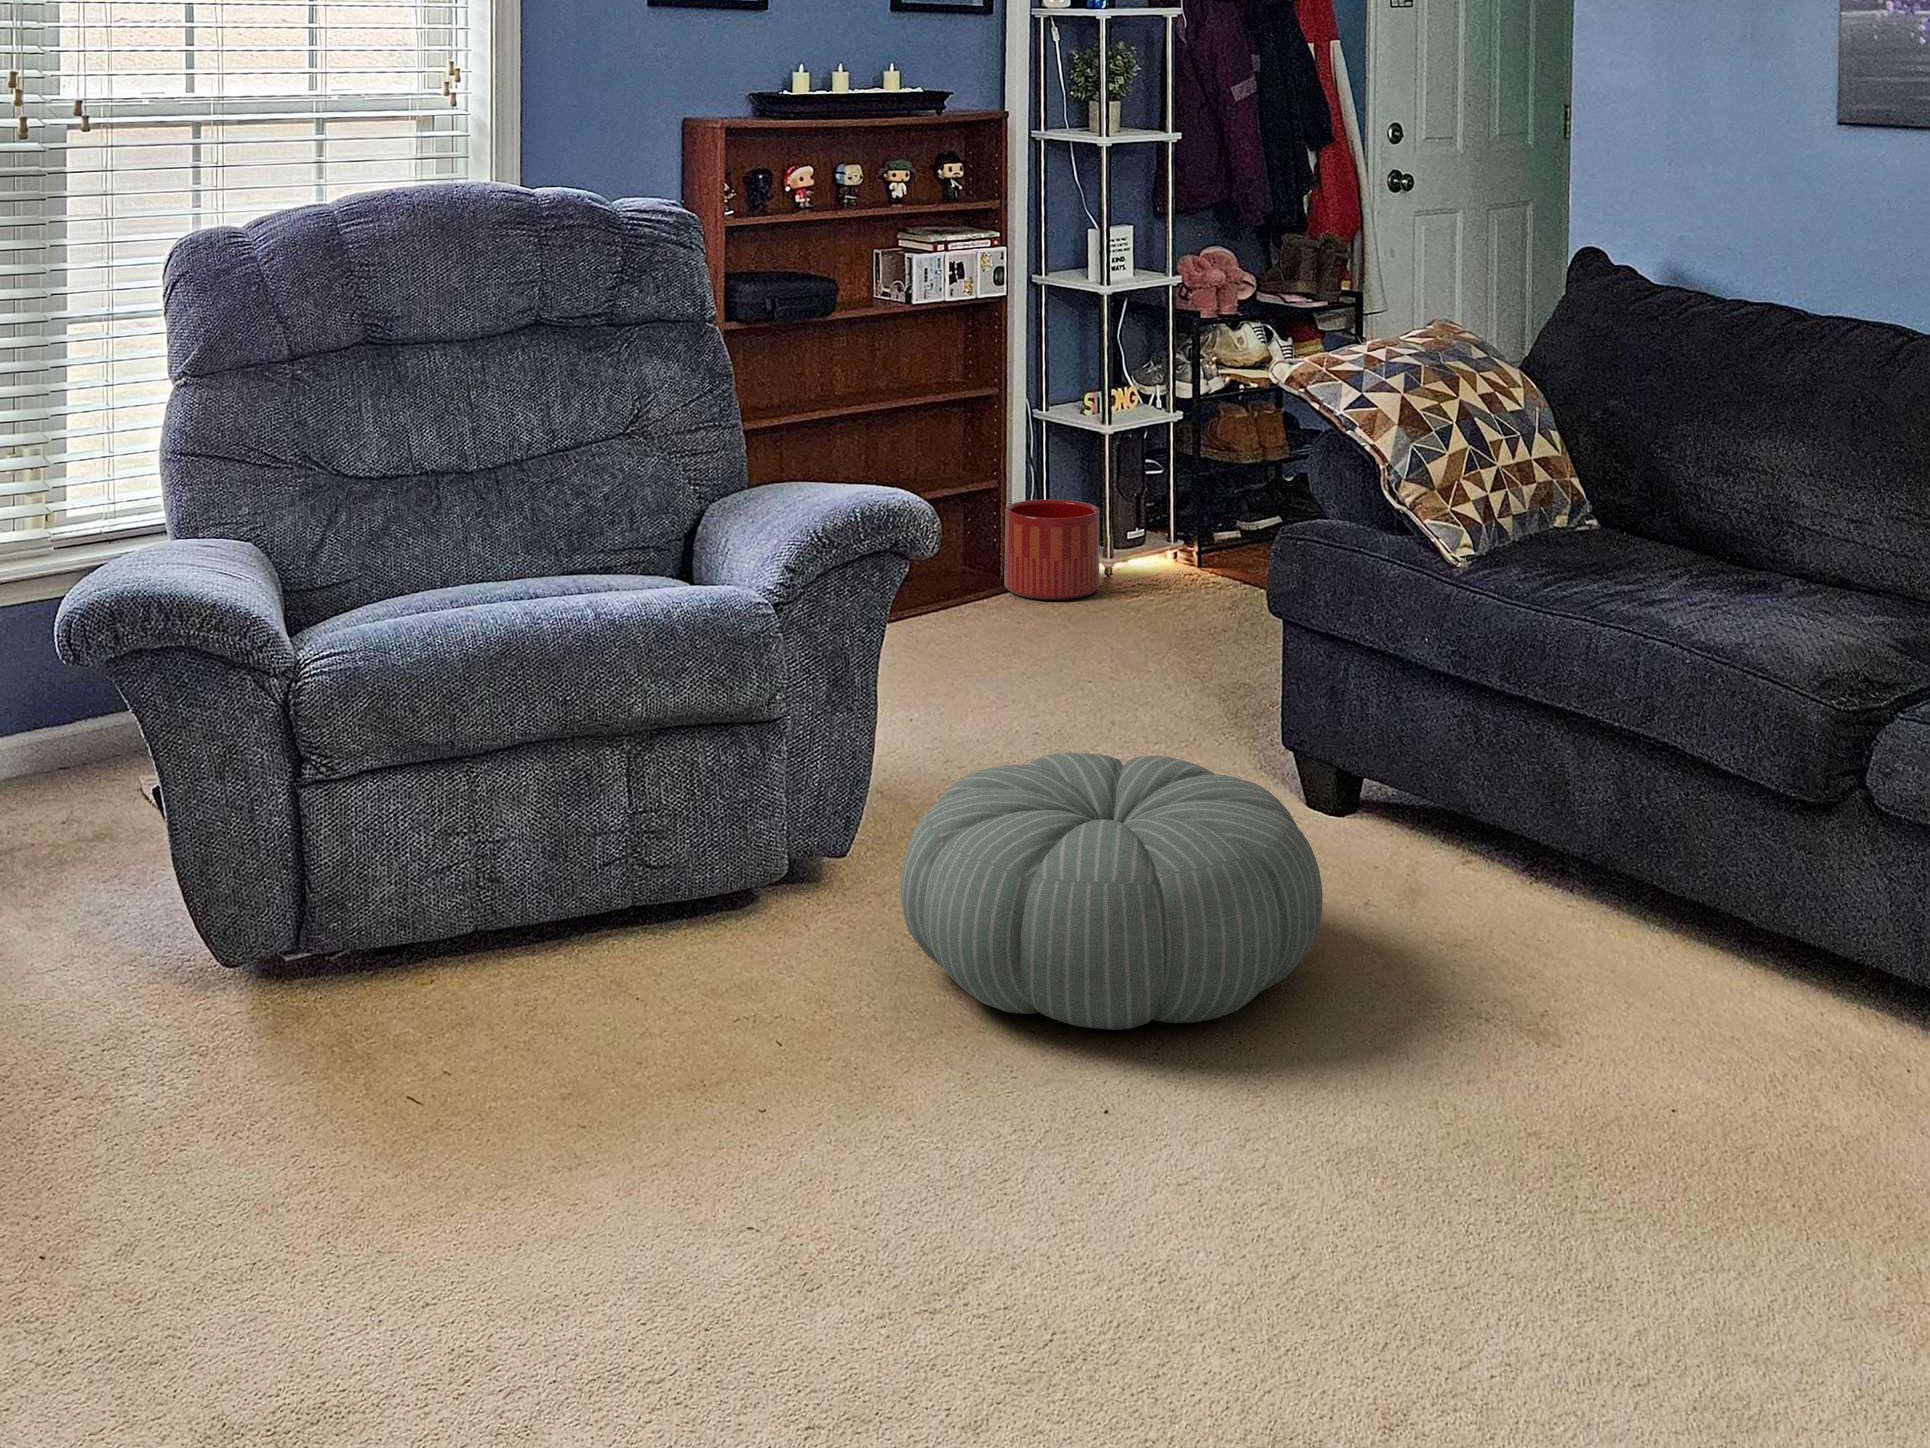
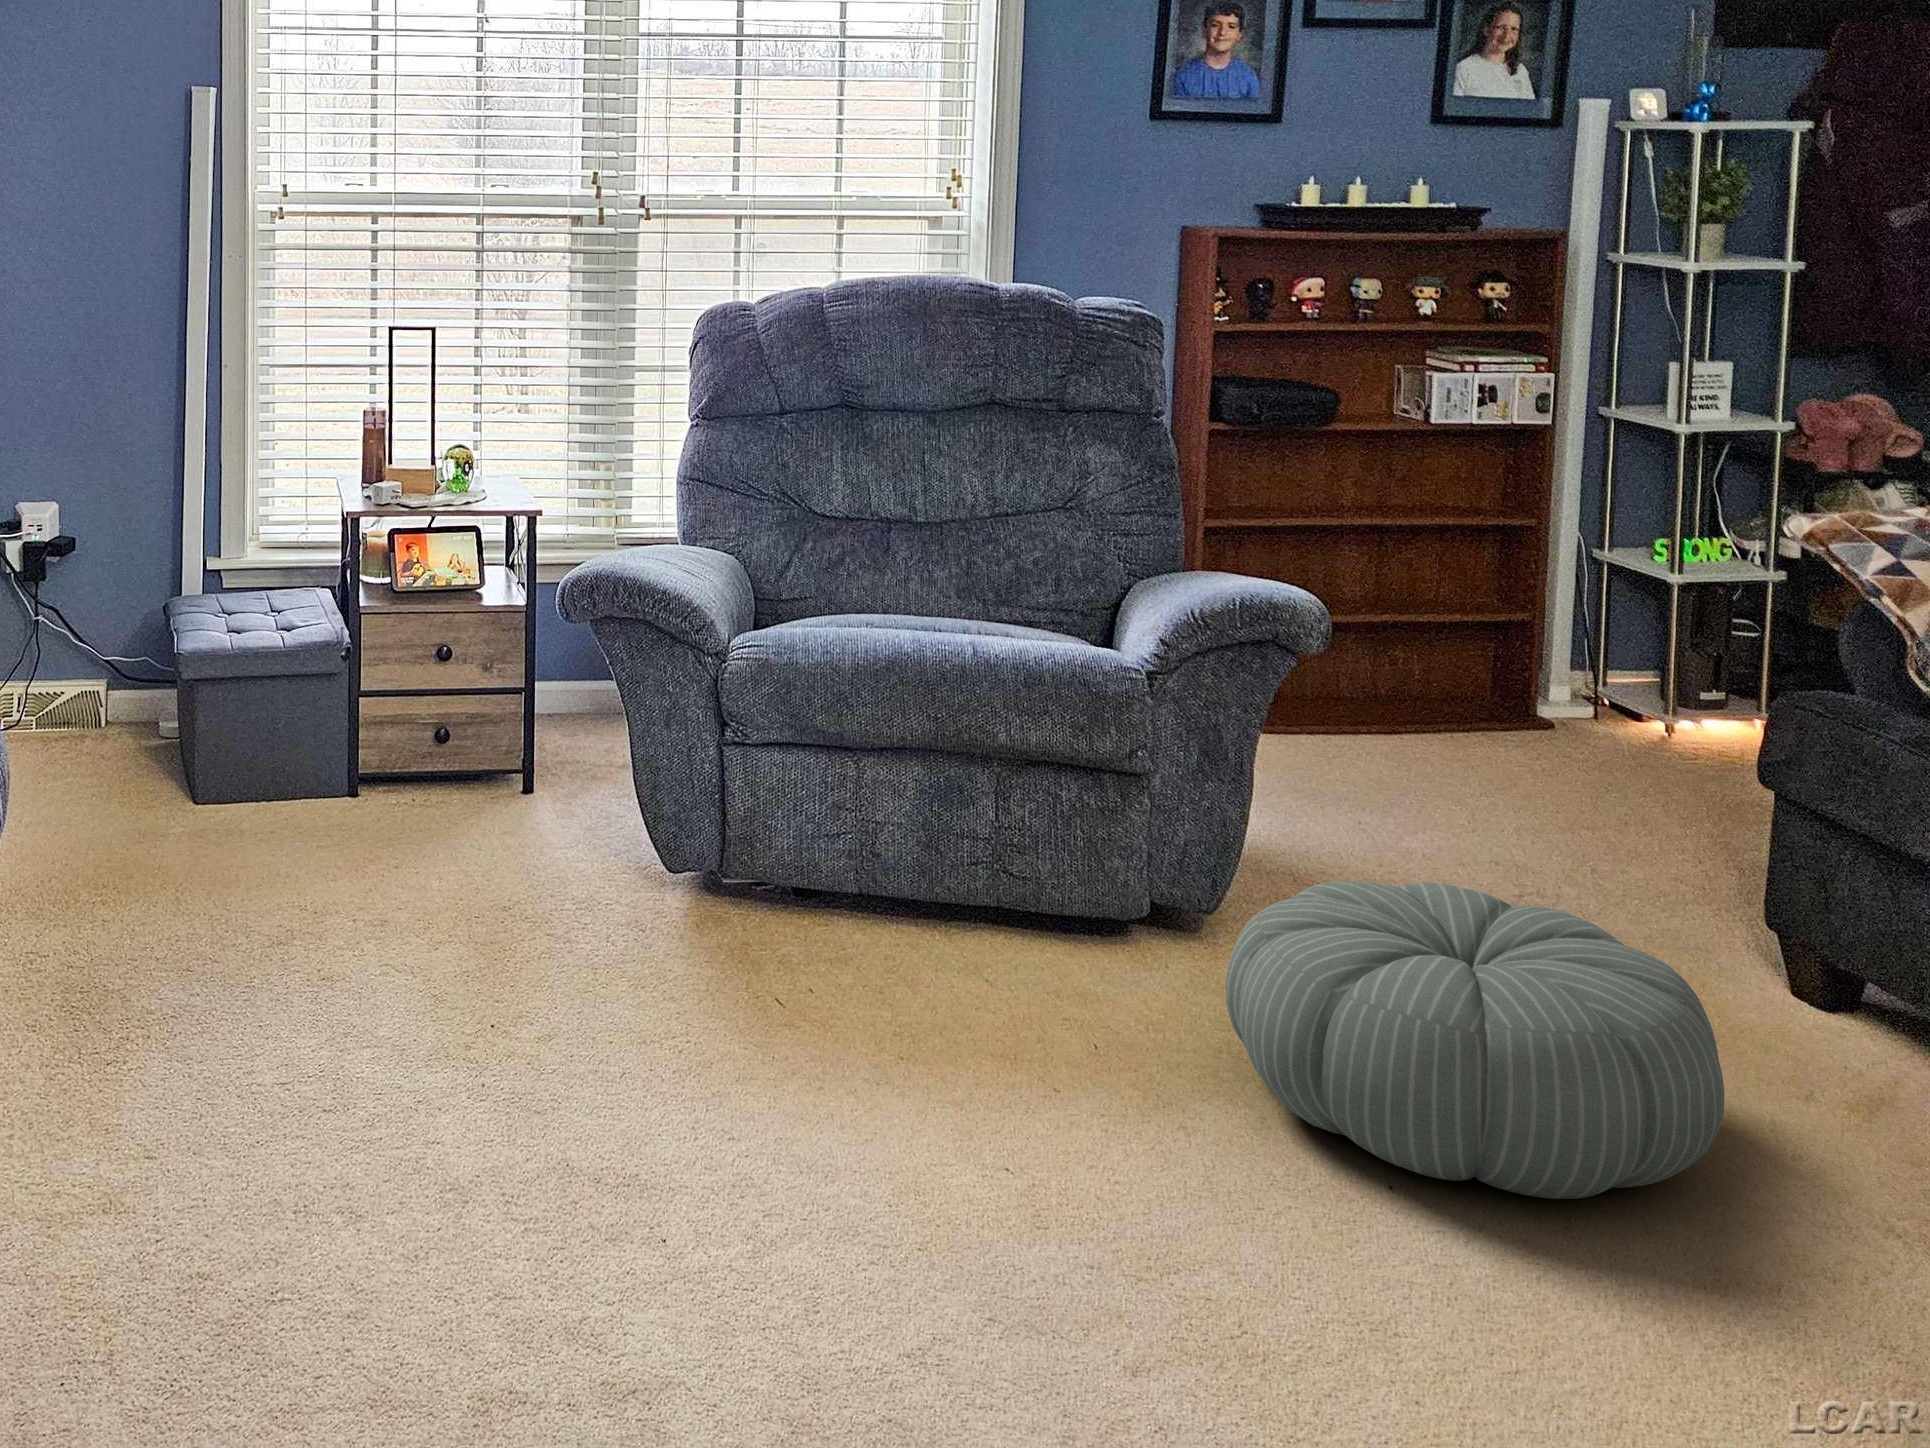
planter: present [1004,499,1100,600] -> none [1532,635,1653,745]

